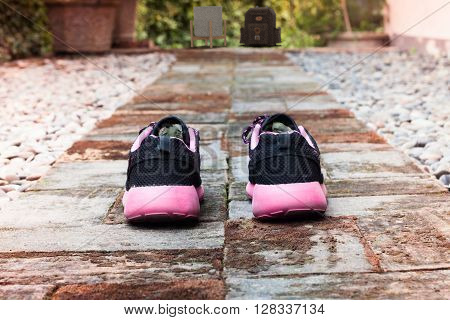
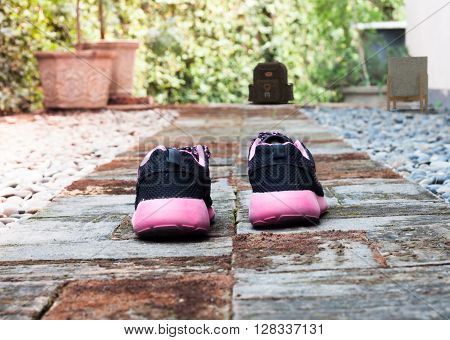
planter: present [190,6,227,48] -> present [387,56,428,111]

